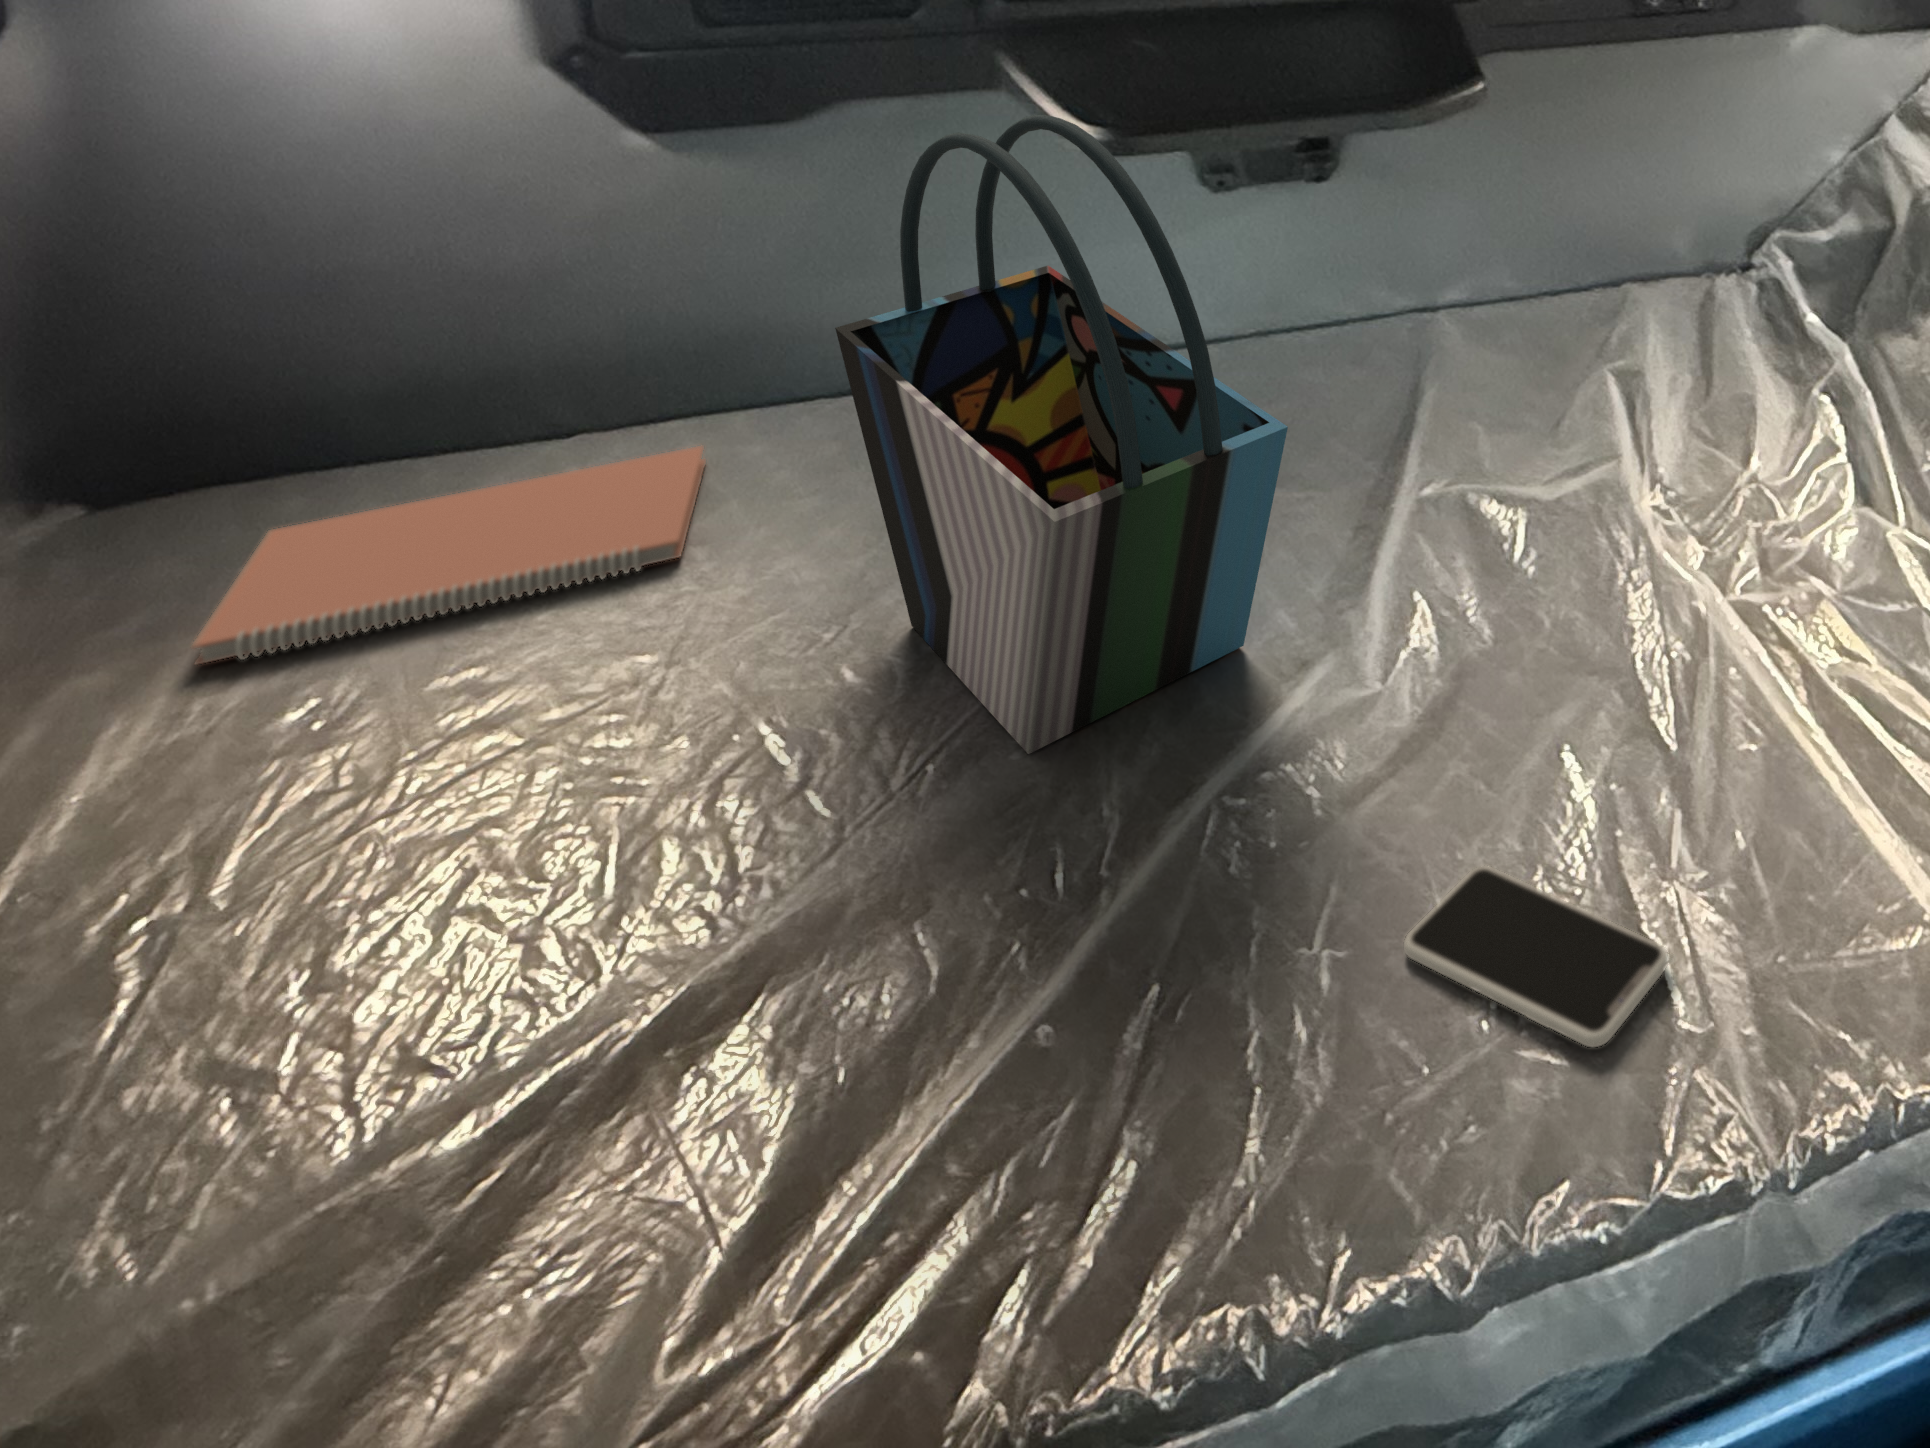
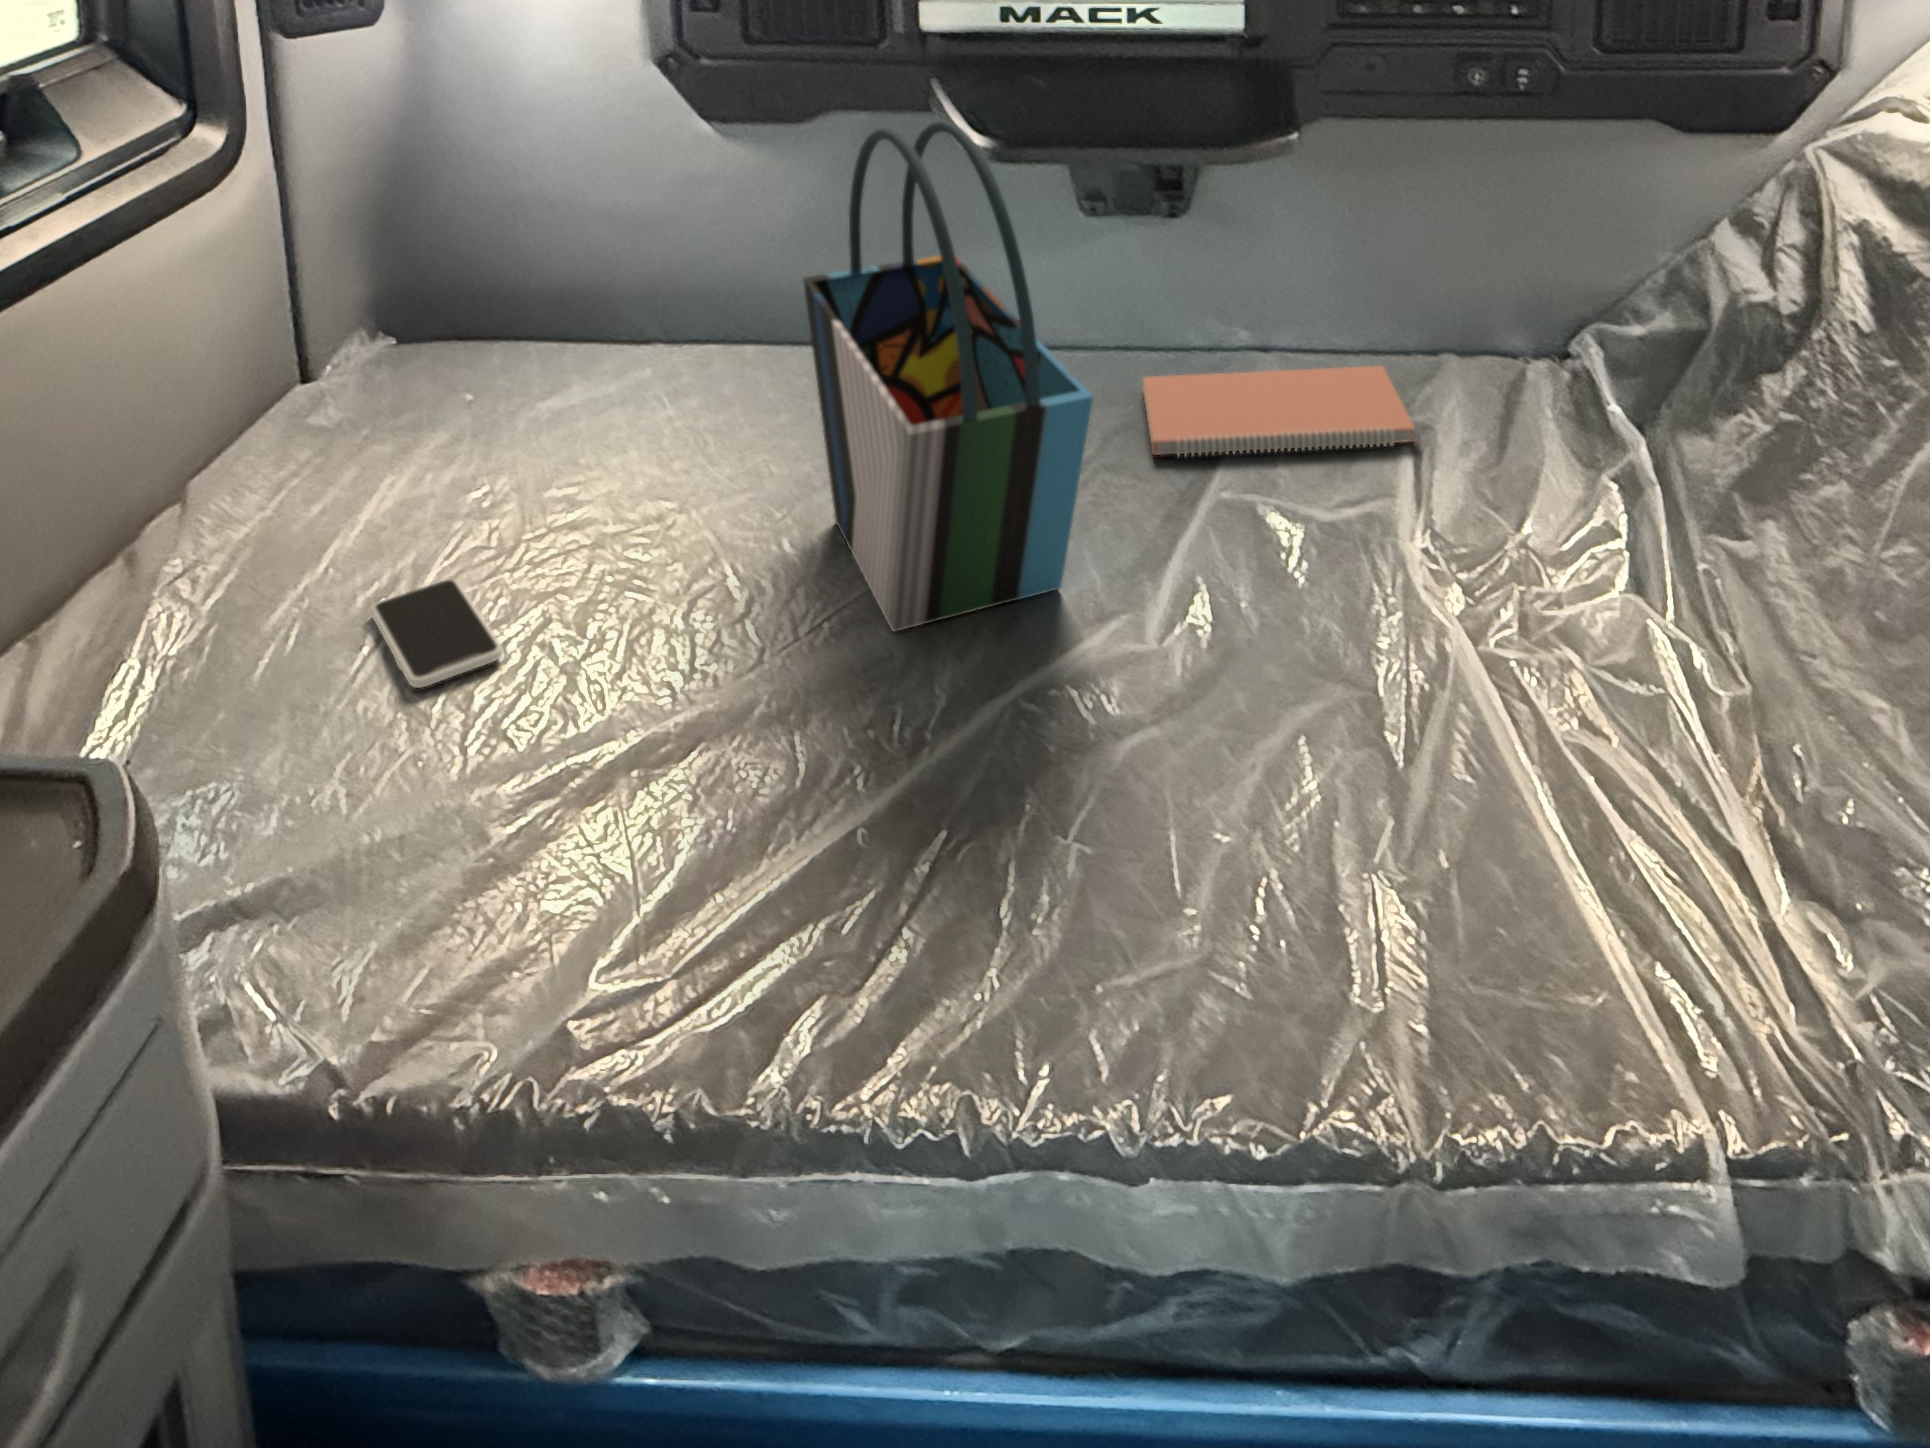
notebook: present [192,446,706,664] -> present [1142,366,1415,456]
smartphone: present [1404,866,1668,1047] -> present [370,579,503,688]

